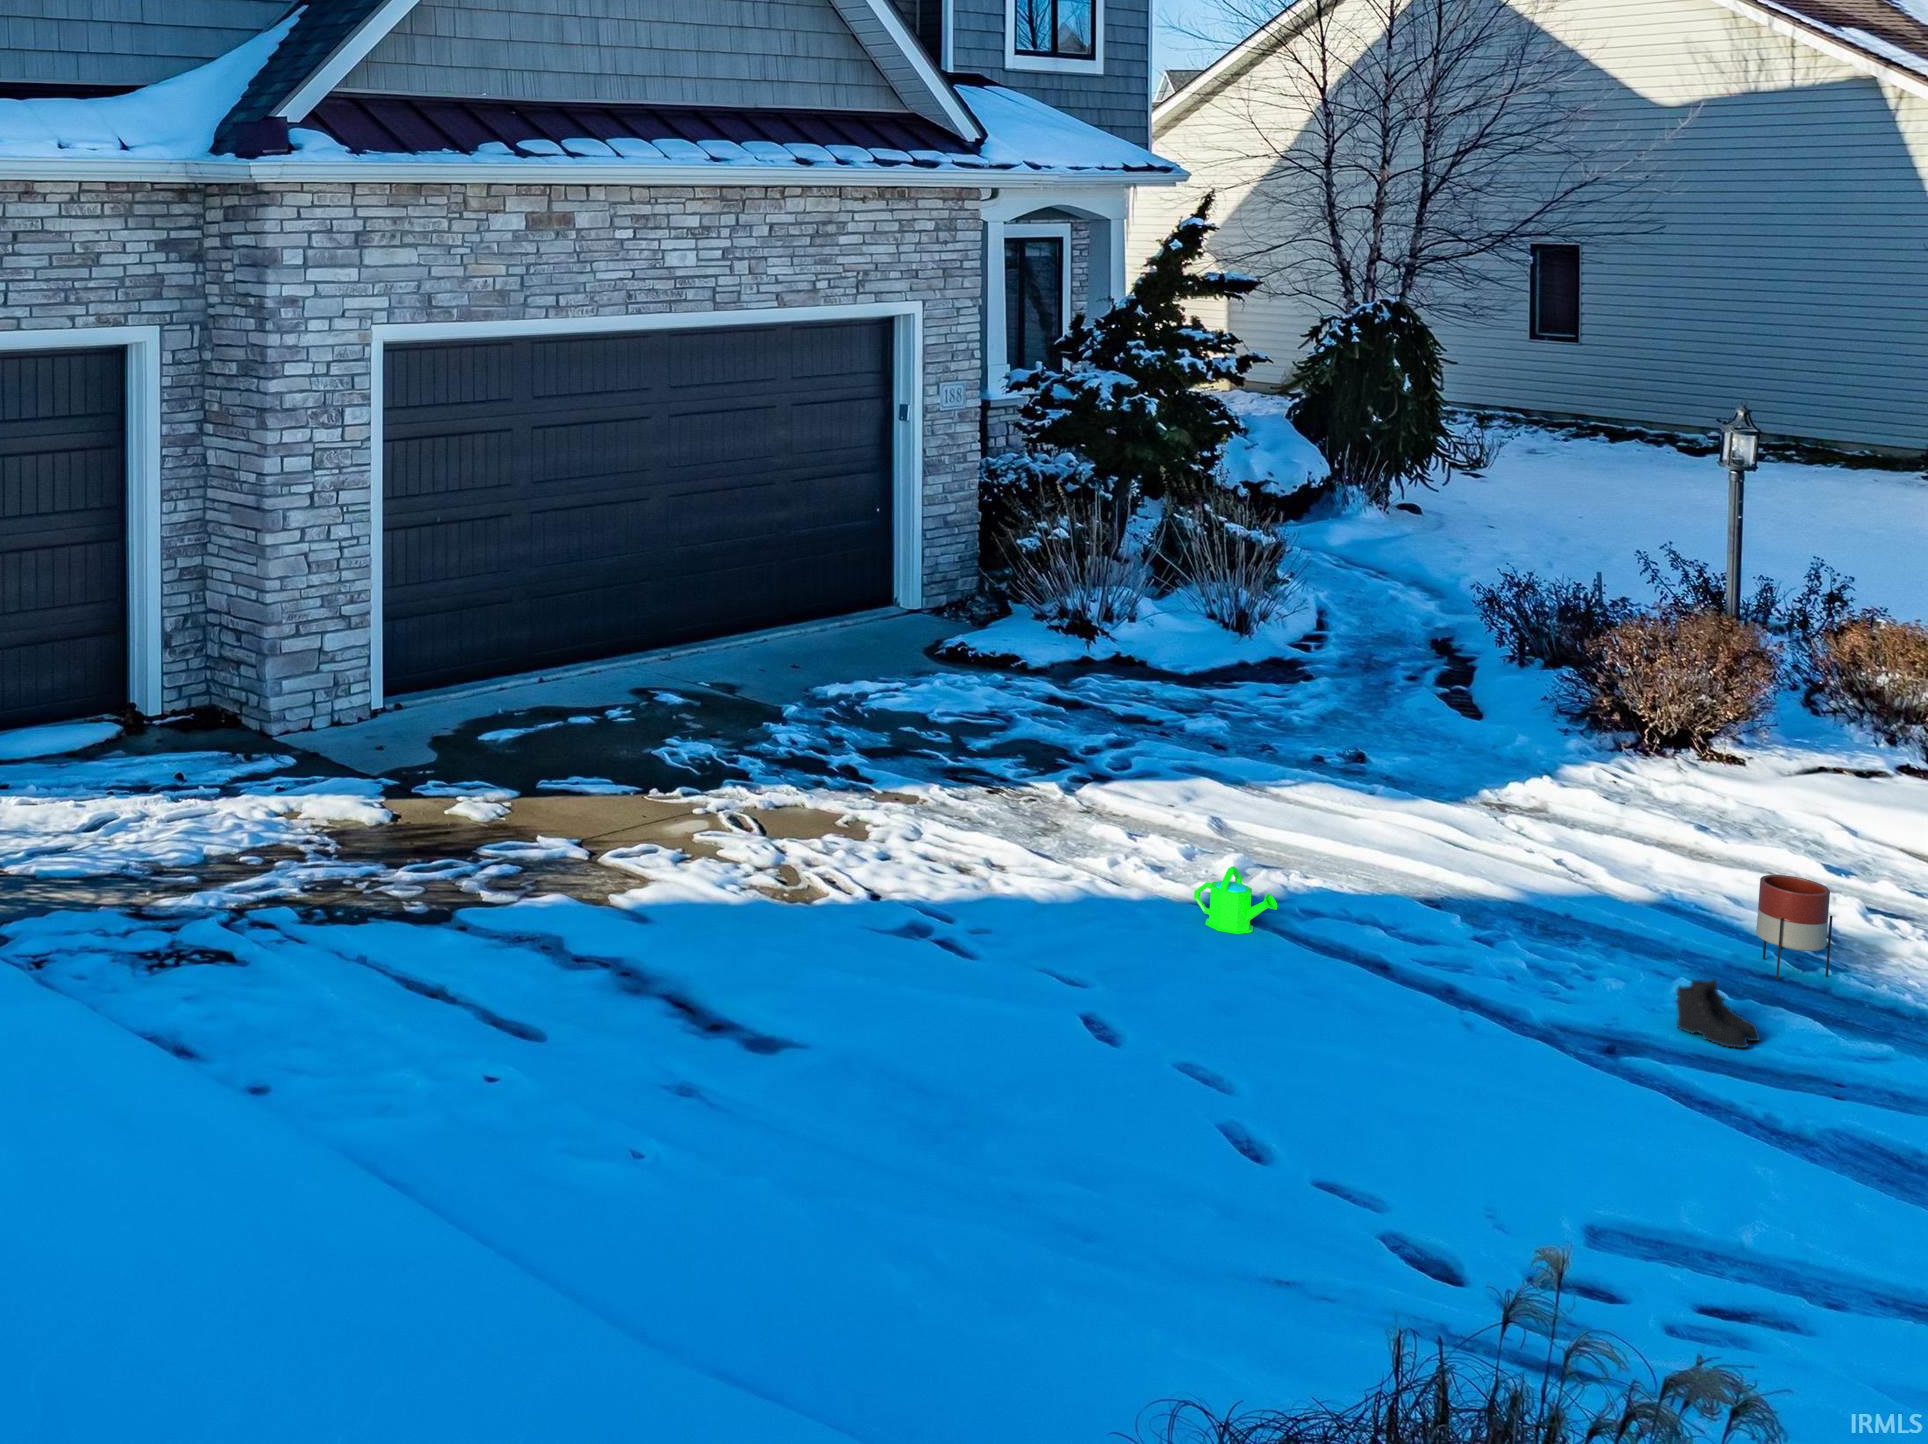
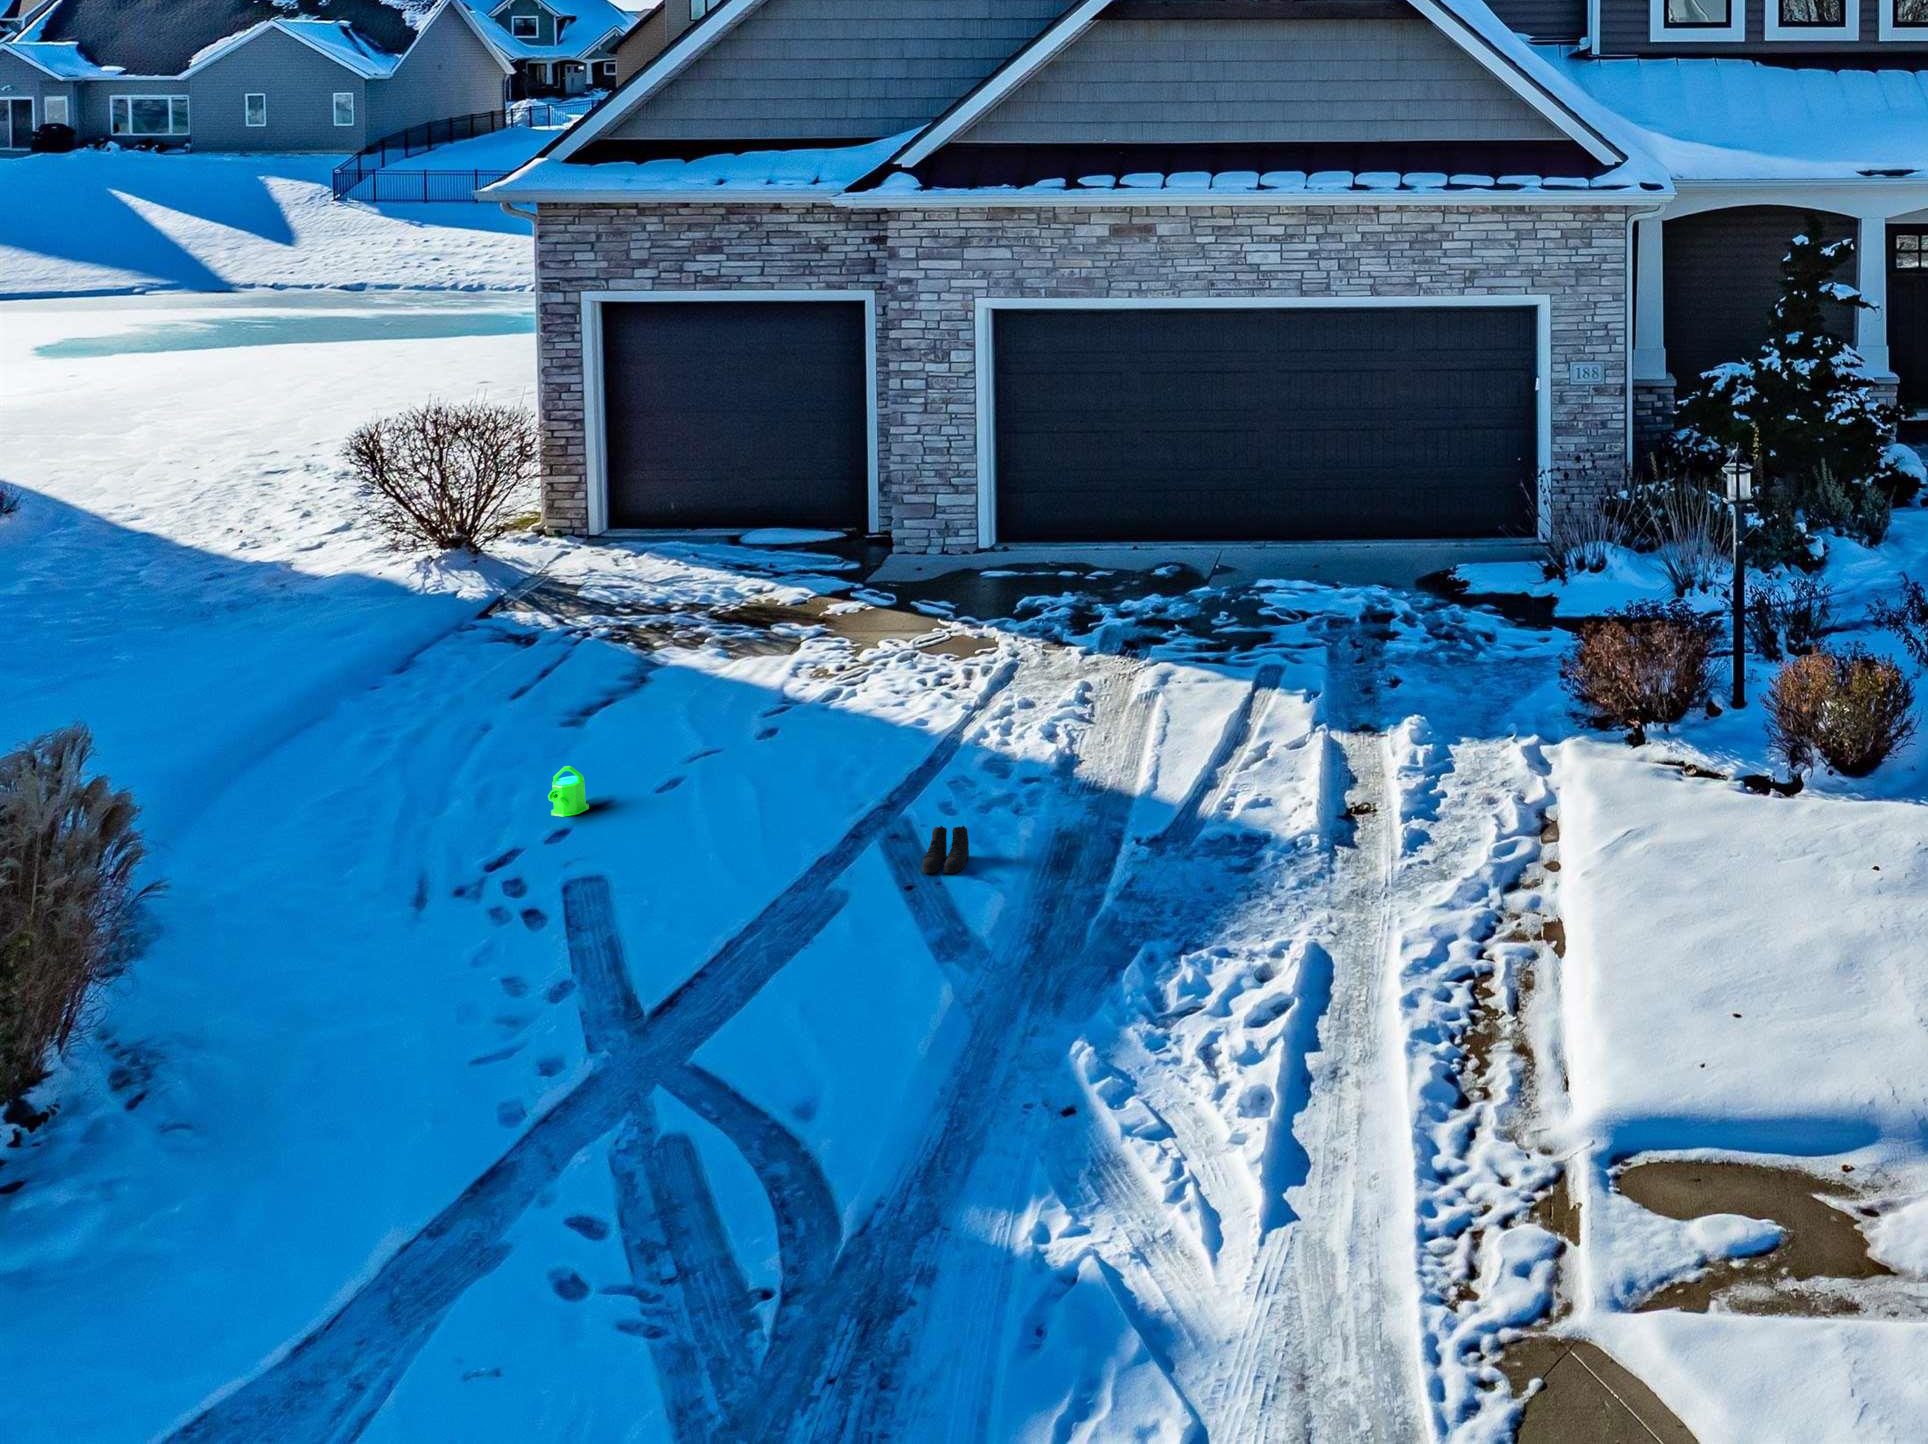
watering can: present [1194,866,1278,934] -> present [548,766,589,817]
planter: present [1756,875,1832,980] -> none [1104,782,1154,866]

